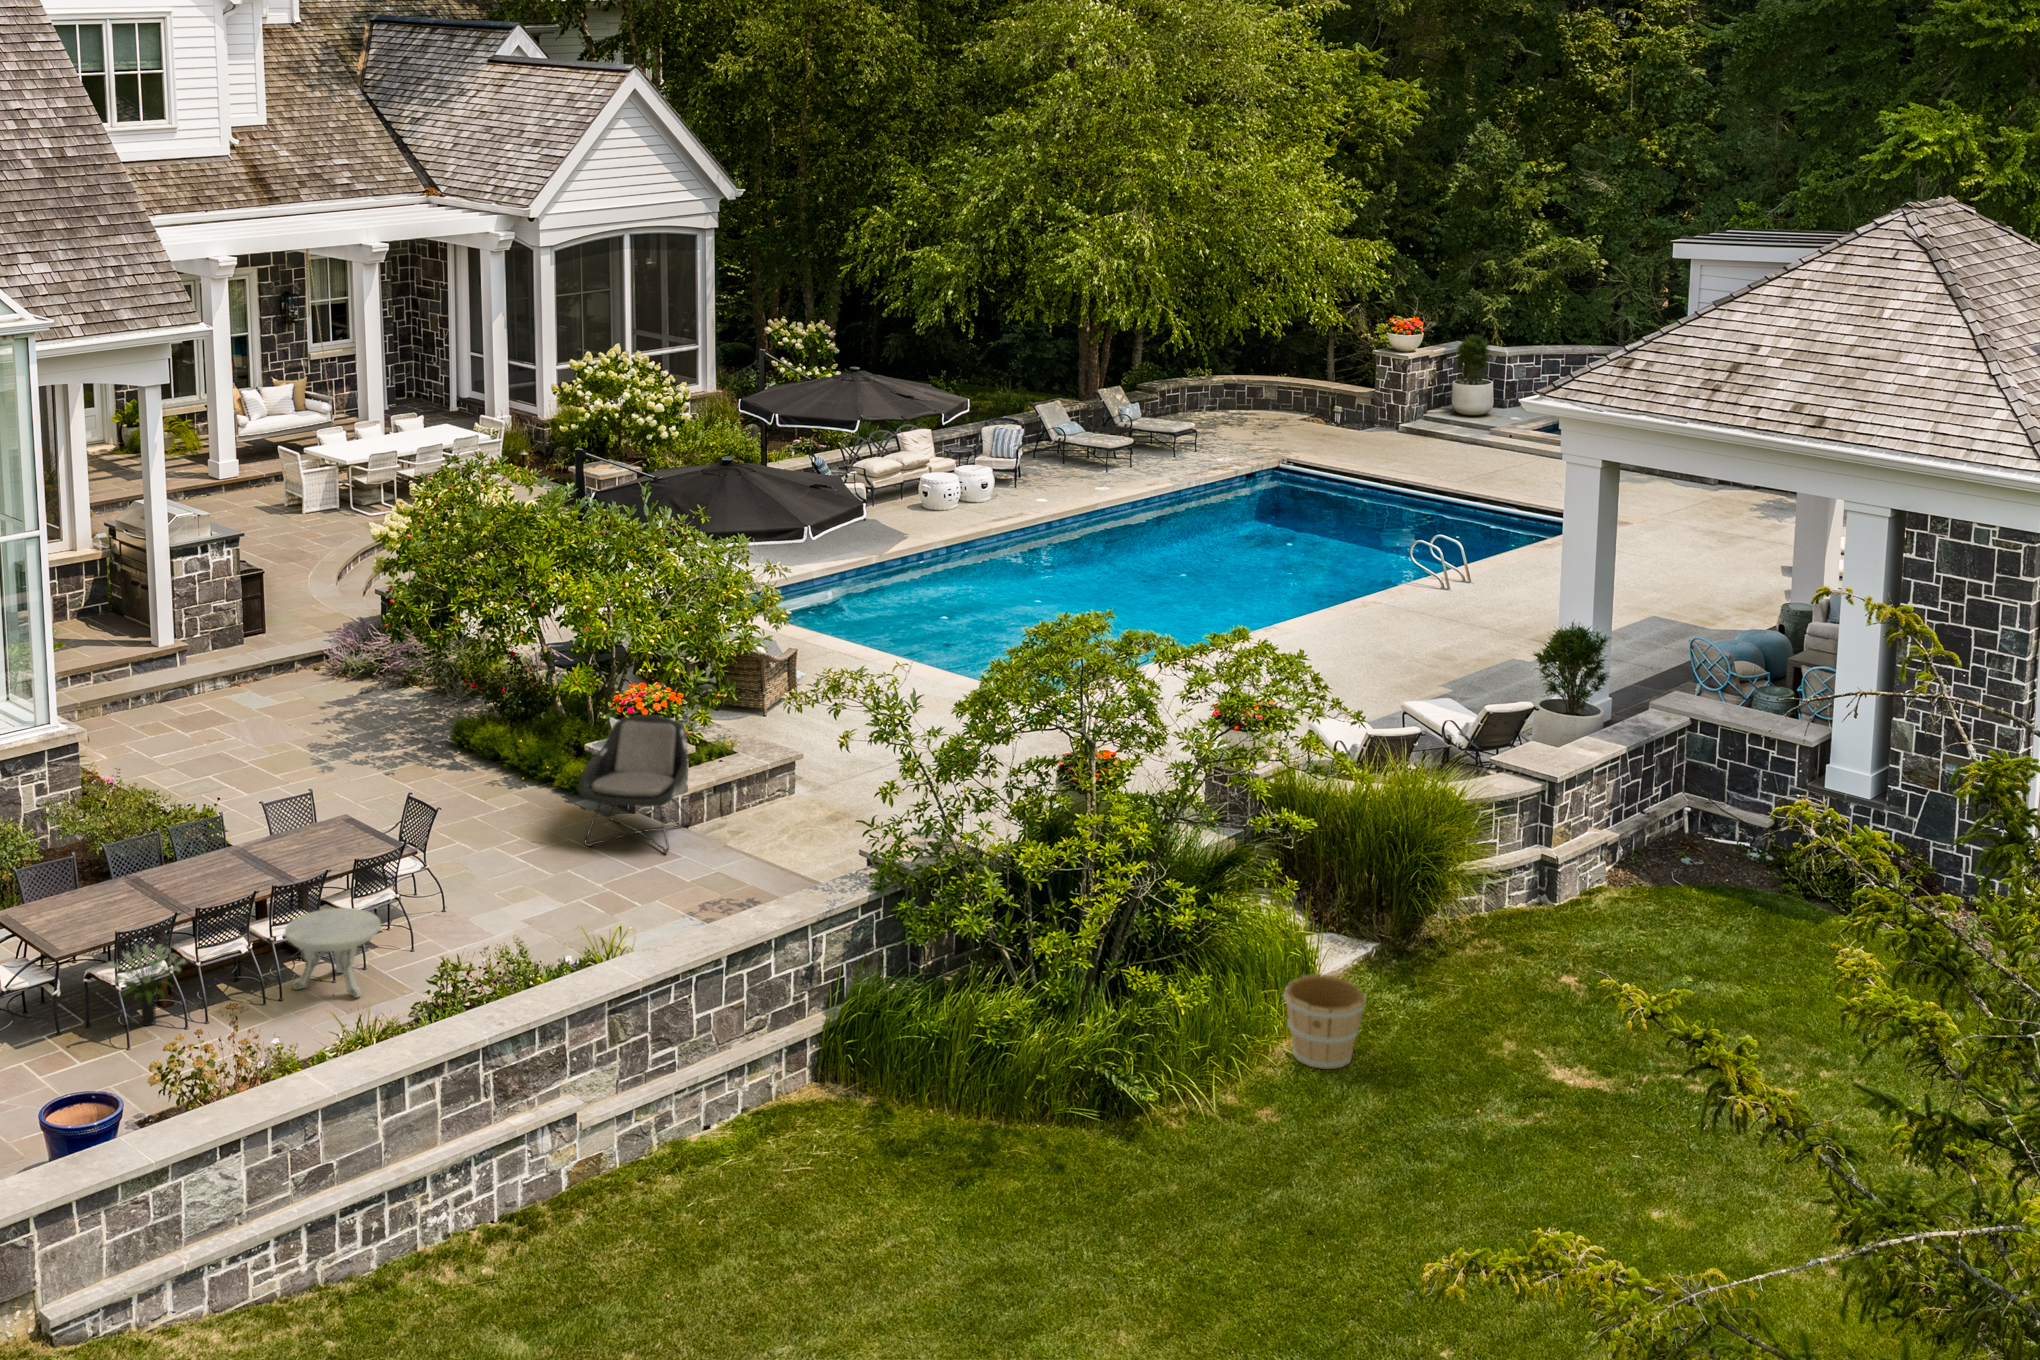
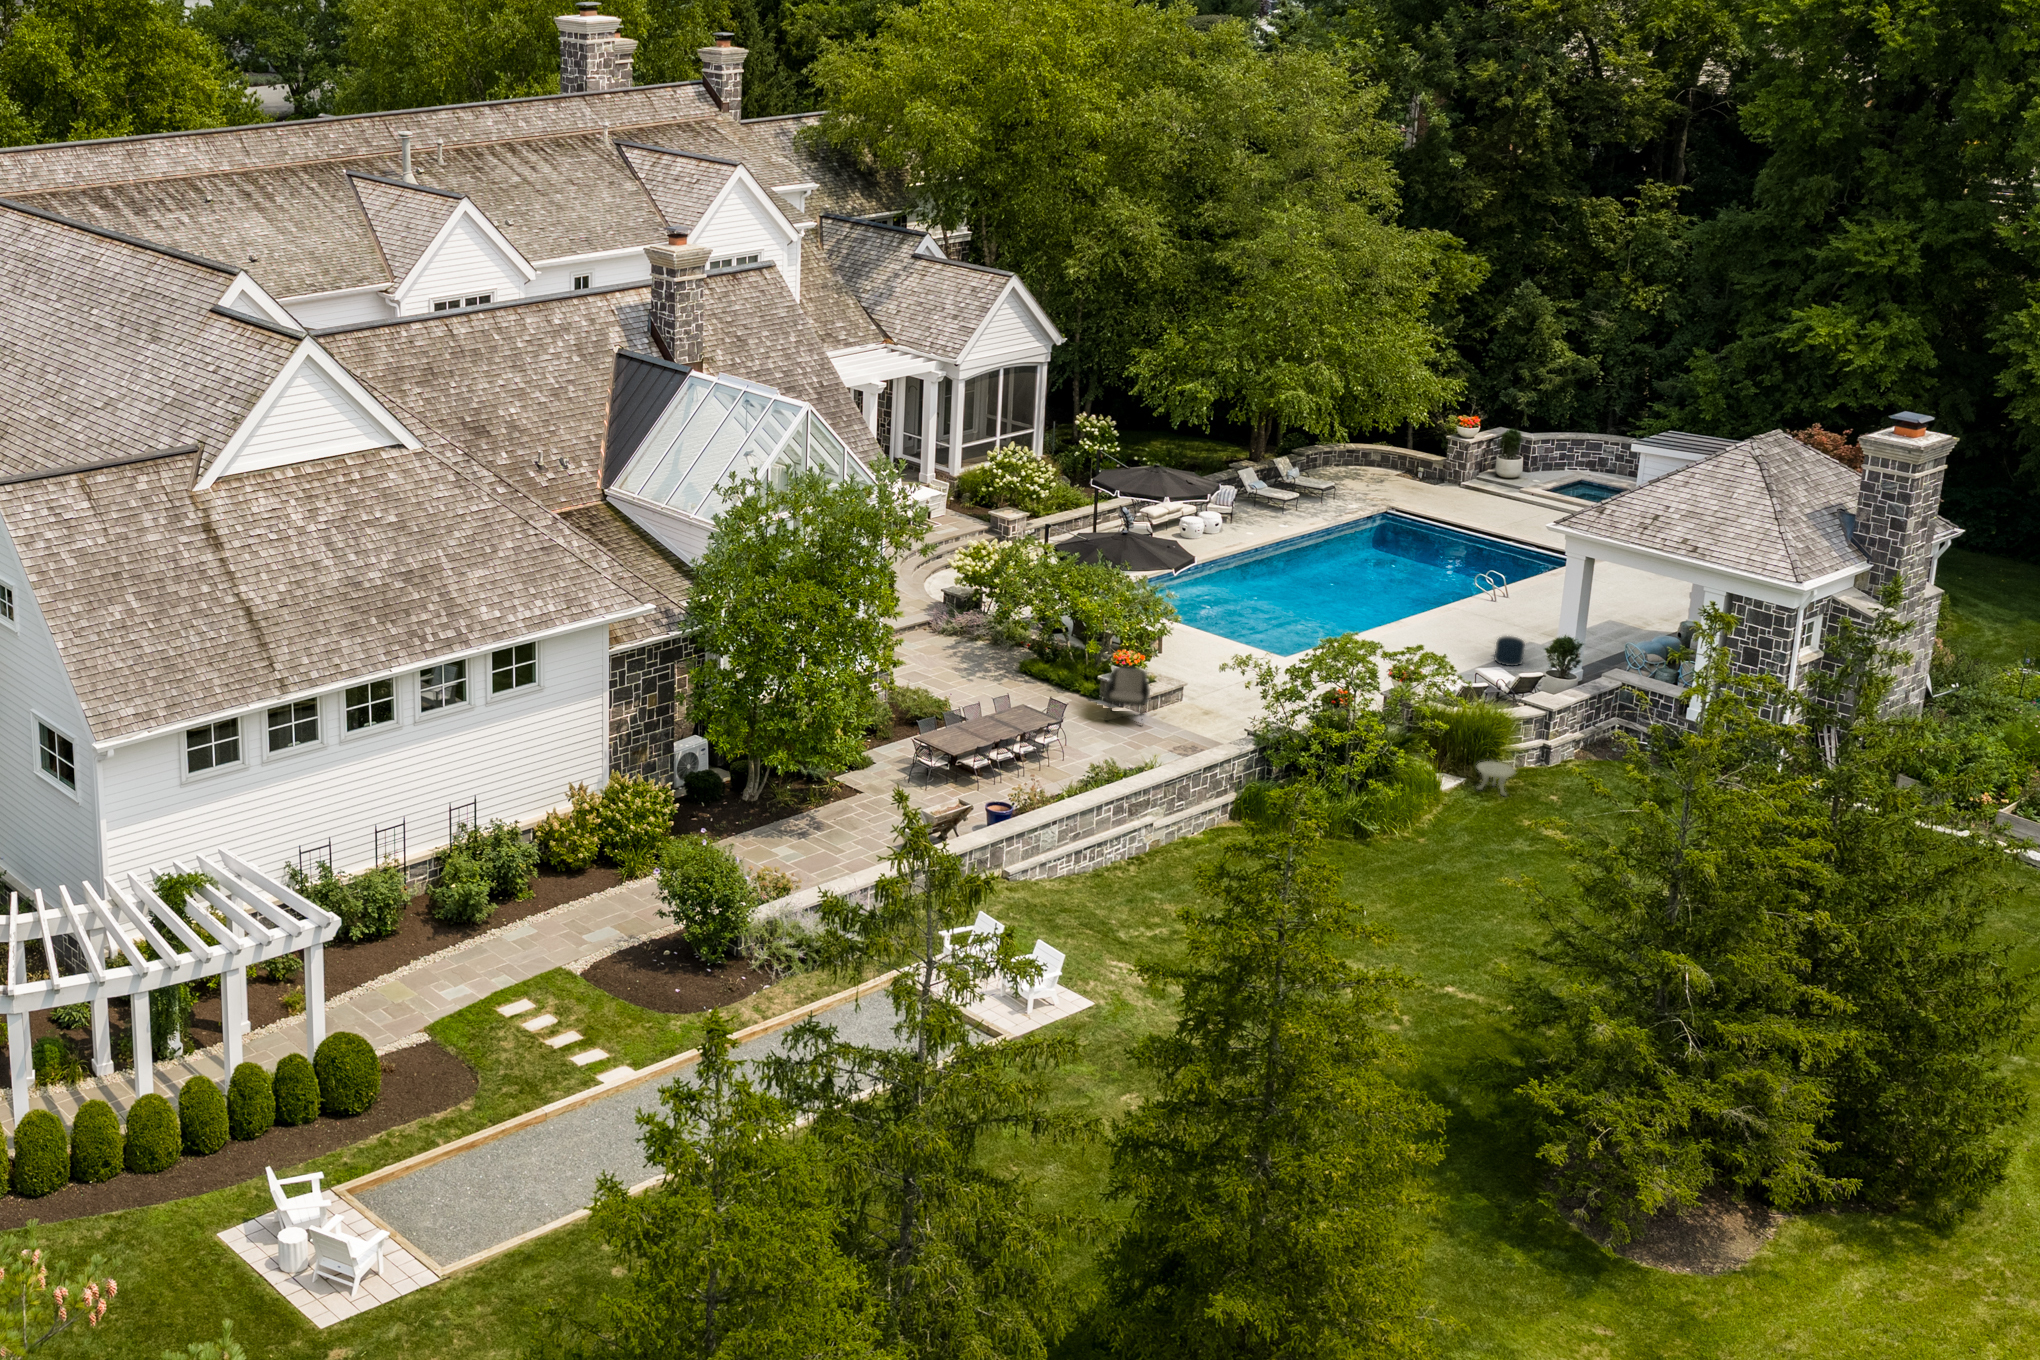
pouf: none [1444,640,1499,698] -> present [1495,636,1525,666]
side table: present [285,908,381,997] -> present [1477,761,1515,796]
potted plant: present [108,944,186,1026] -> none [964,753,992,782]
wooden bucket: present [1283,974,1366,1069] -> none [1427,787,1463,824]

